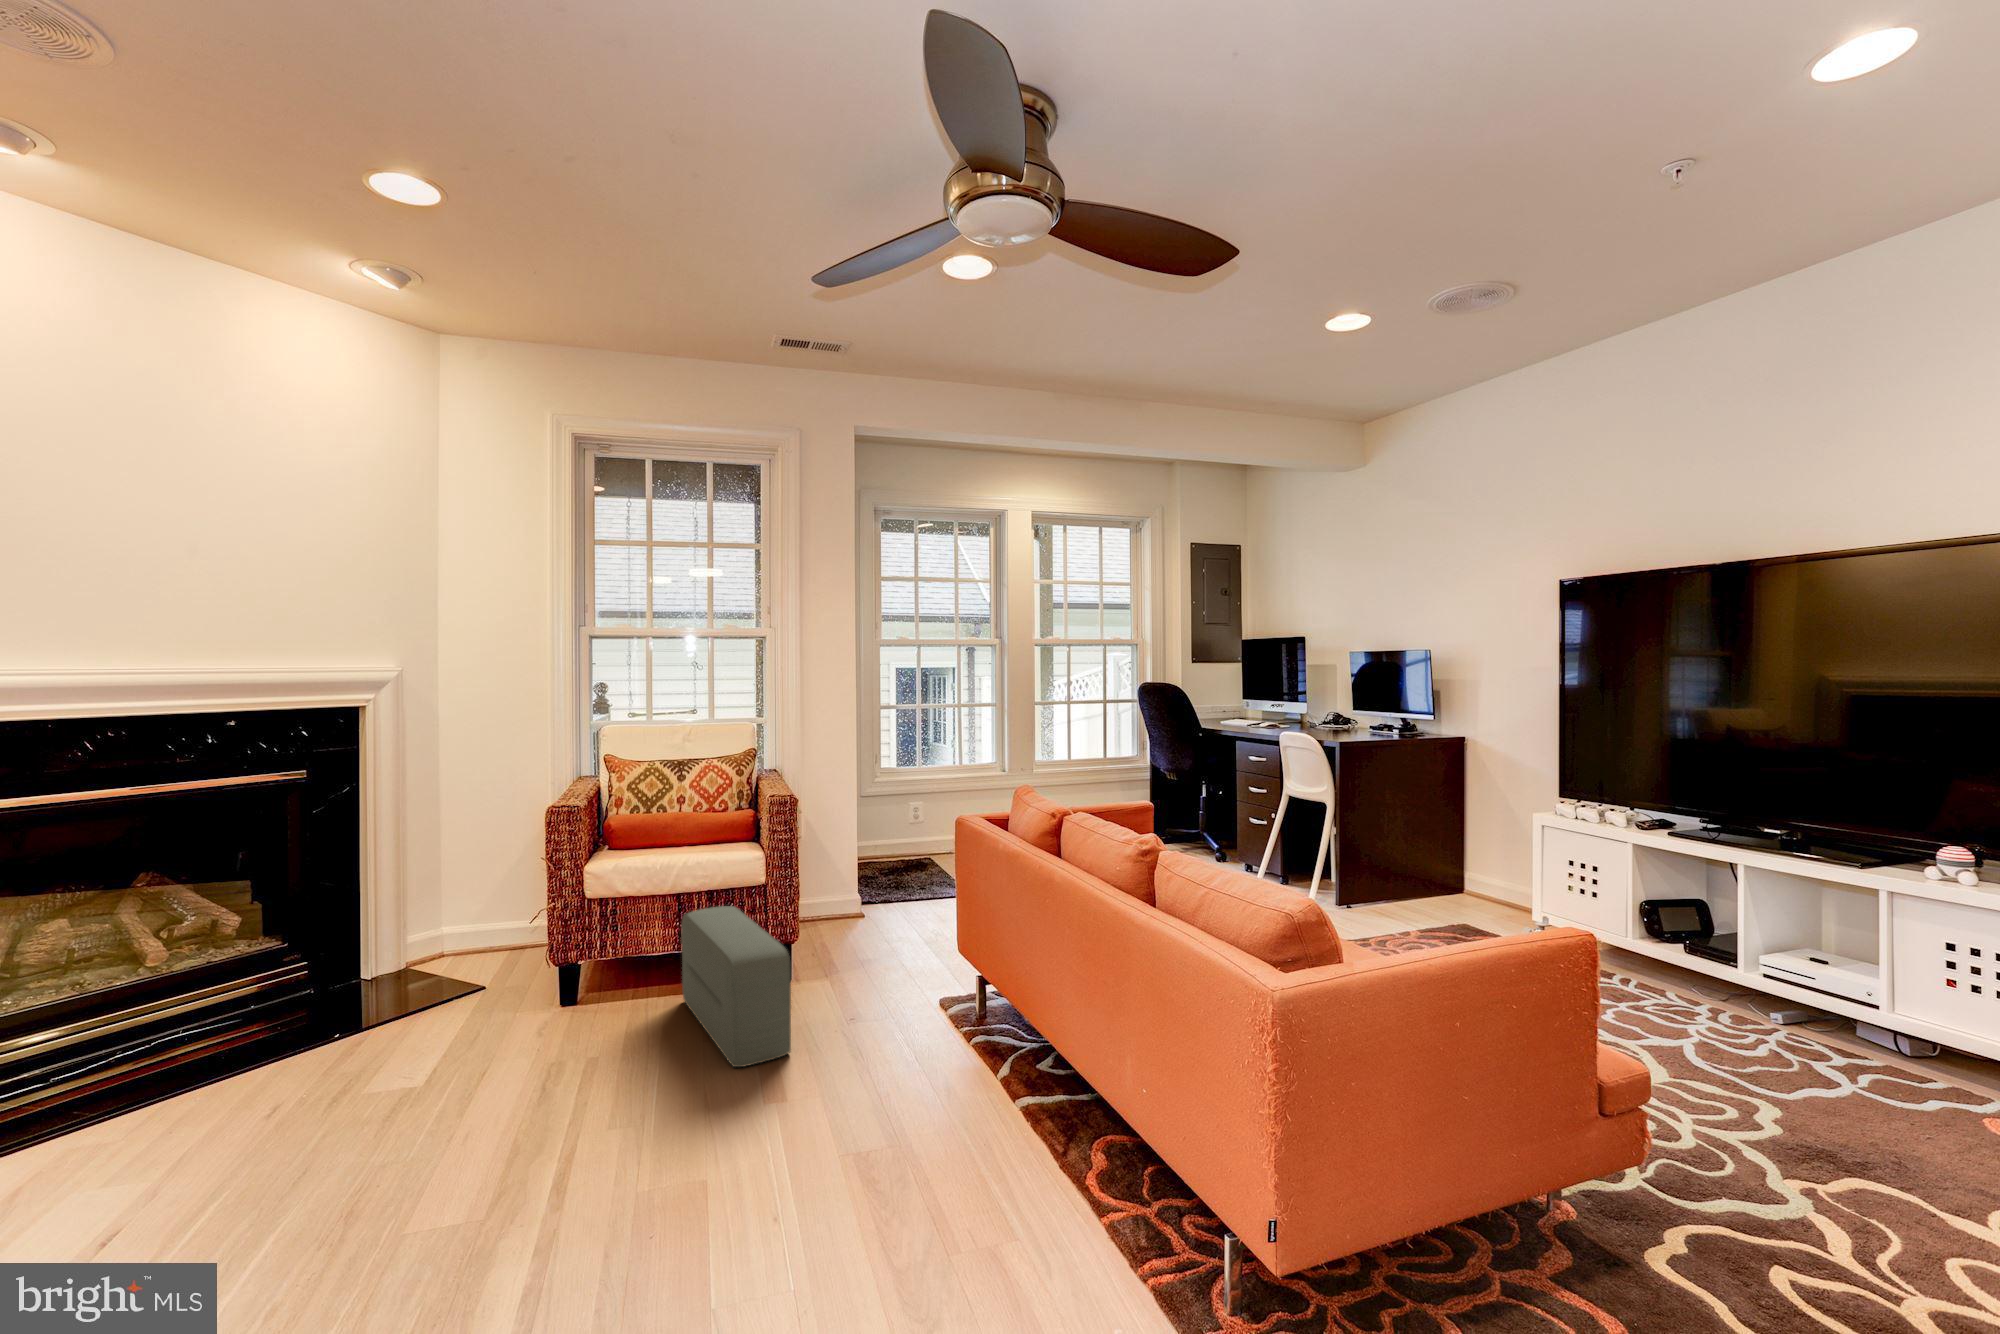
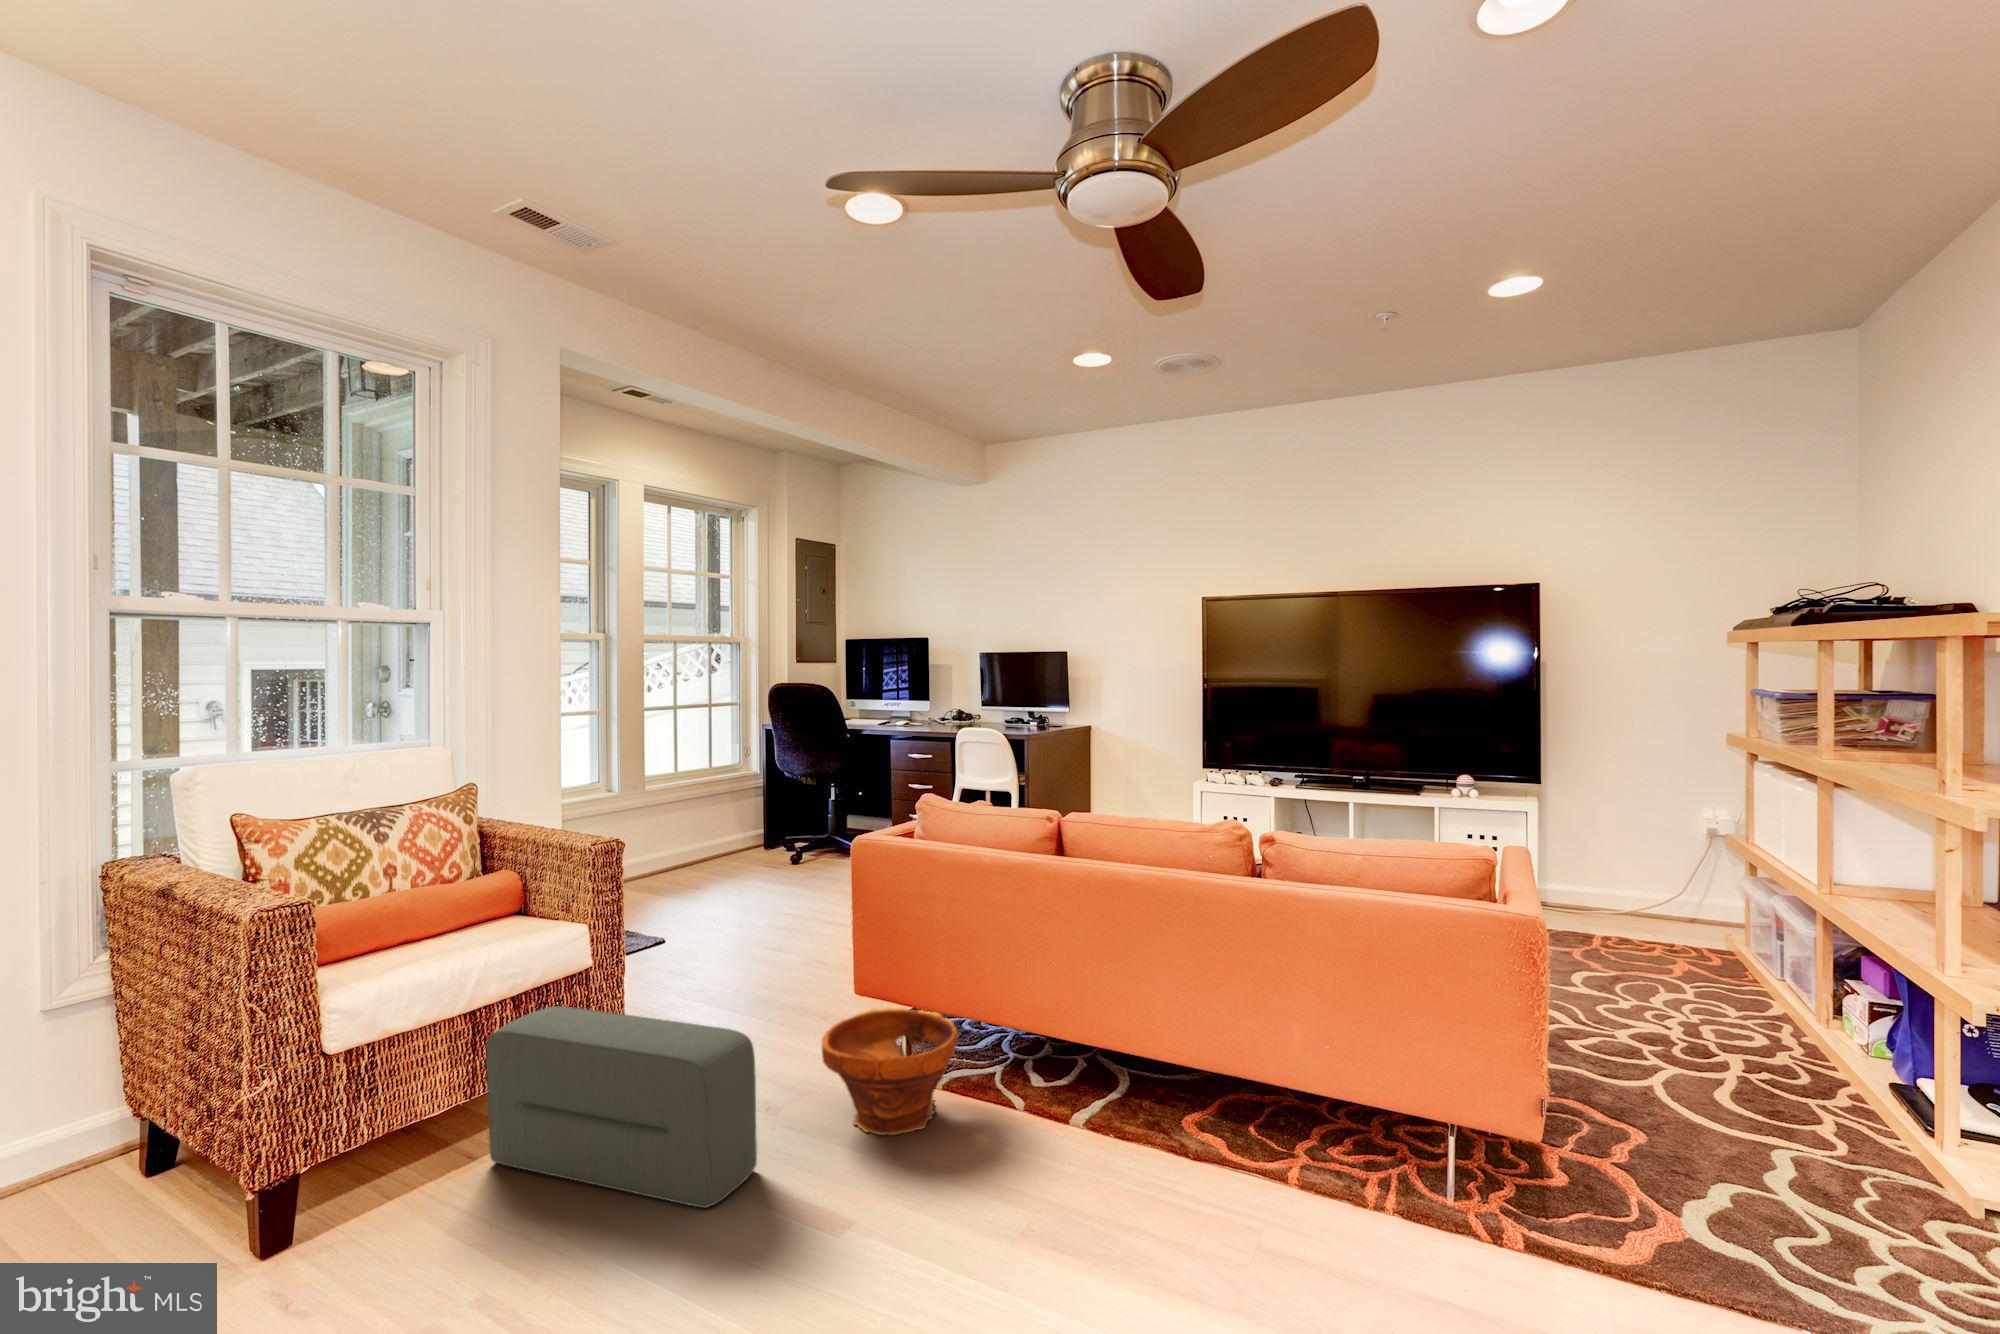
planter: none [859,960,973,1065] -> present [822,1007,958,1135]

